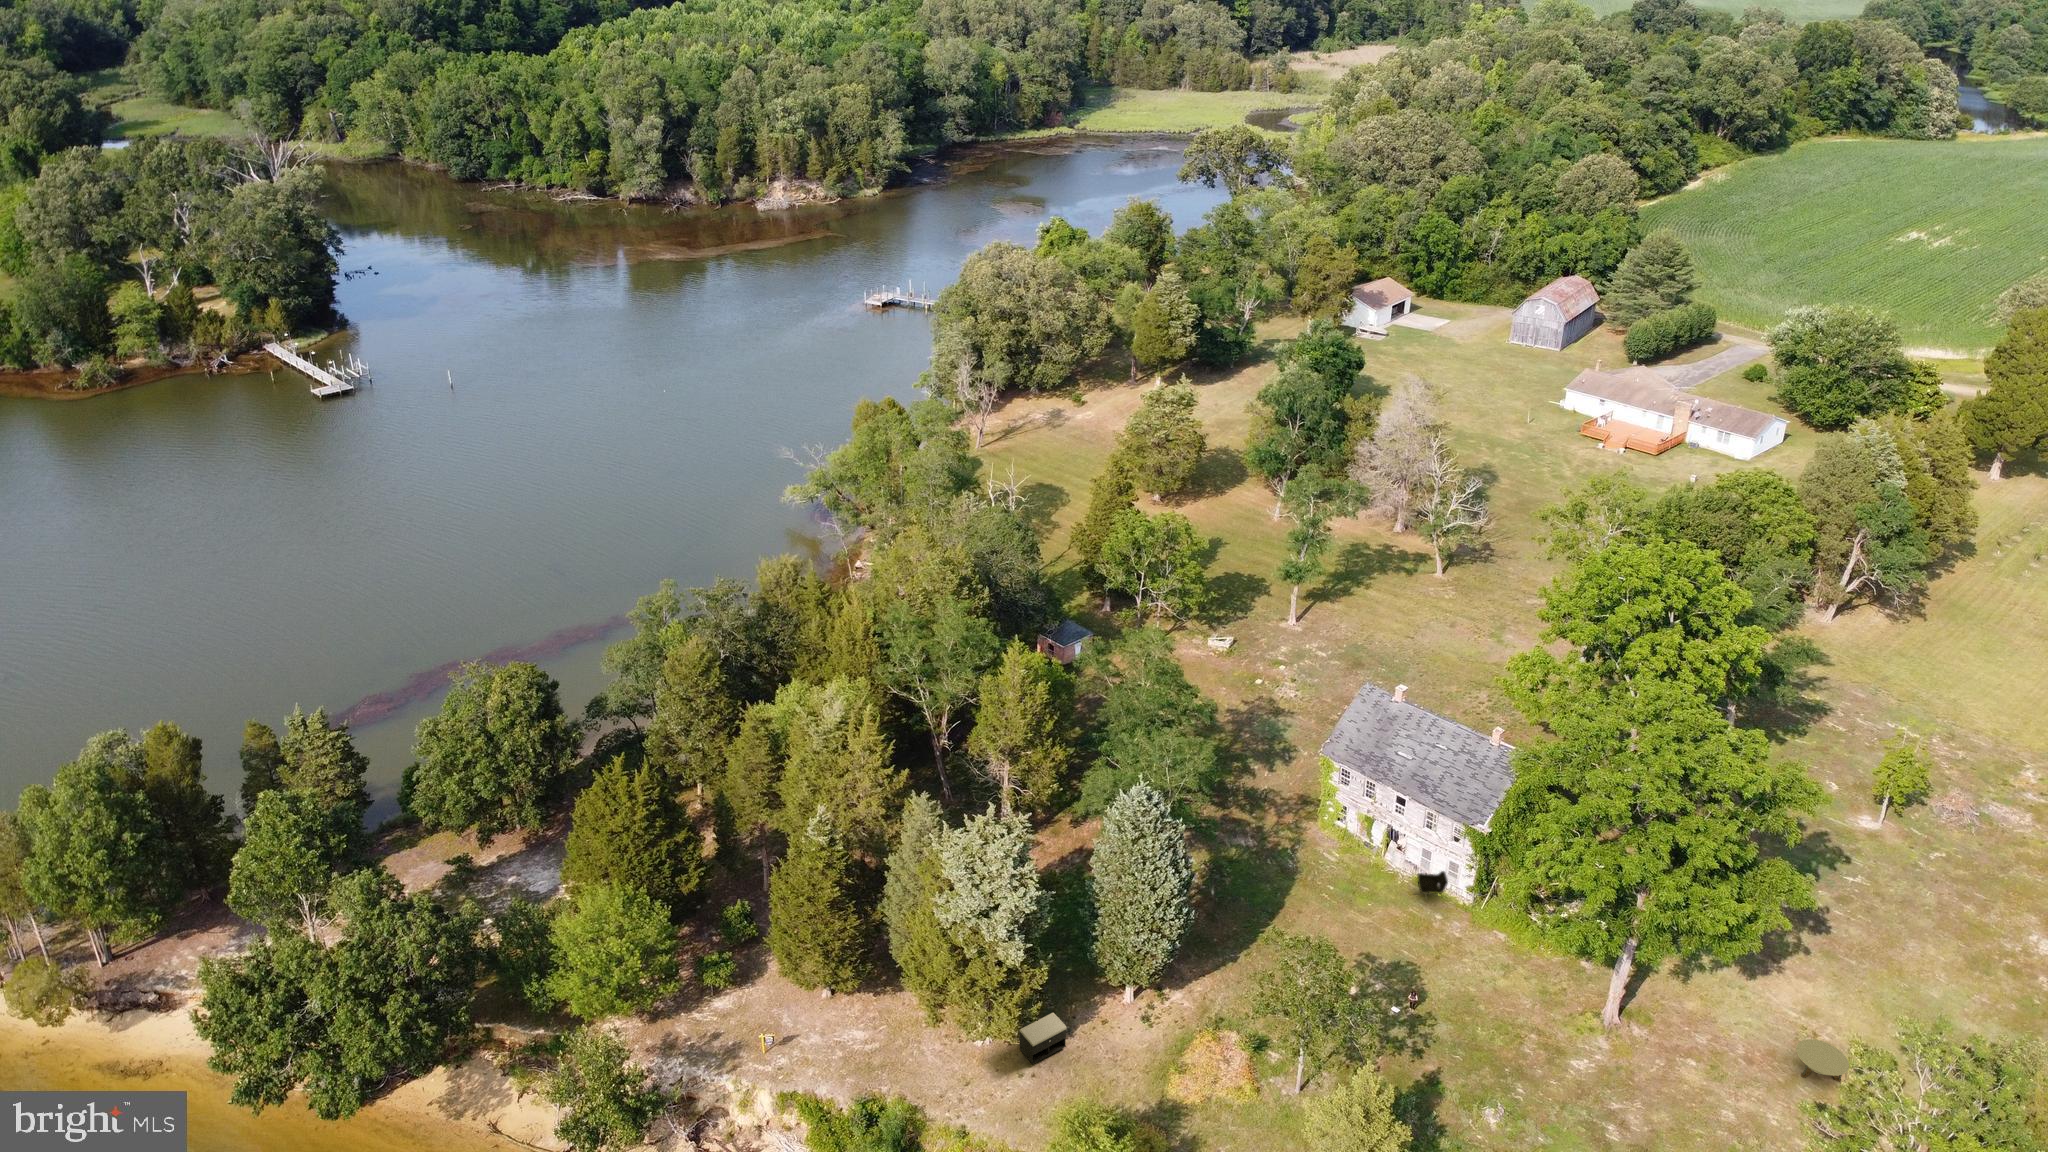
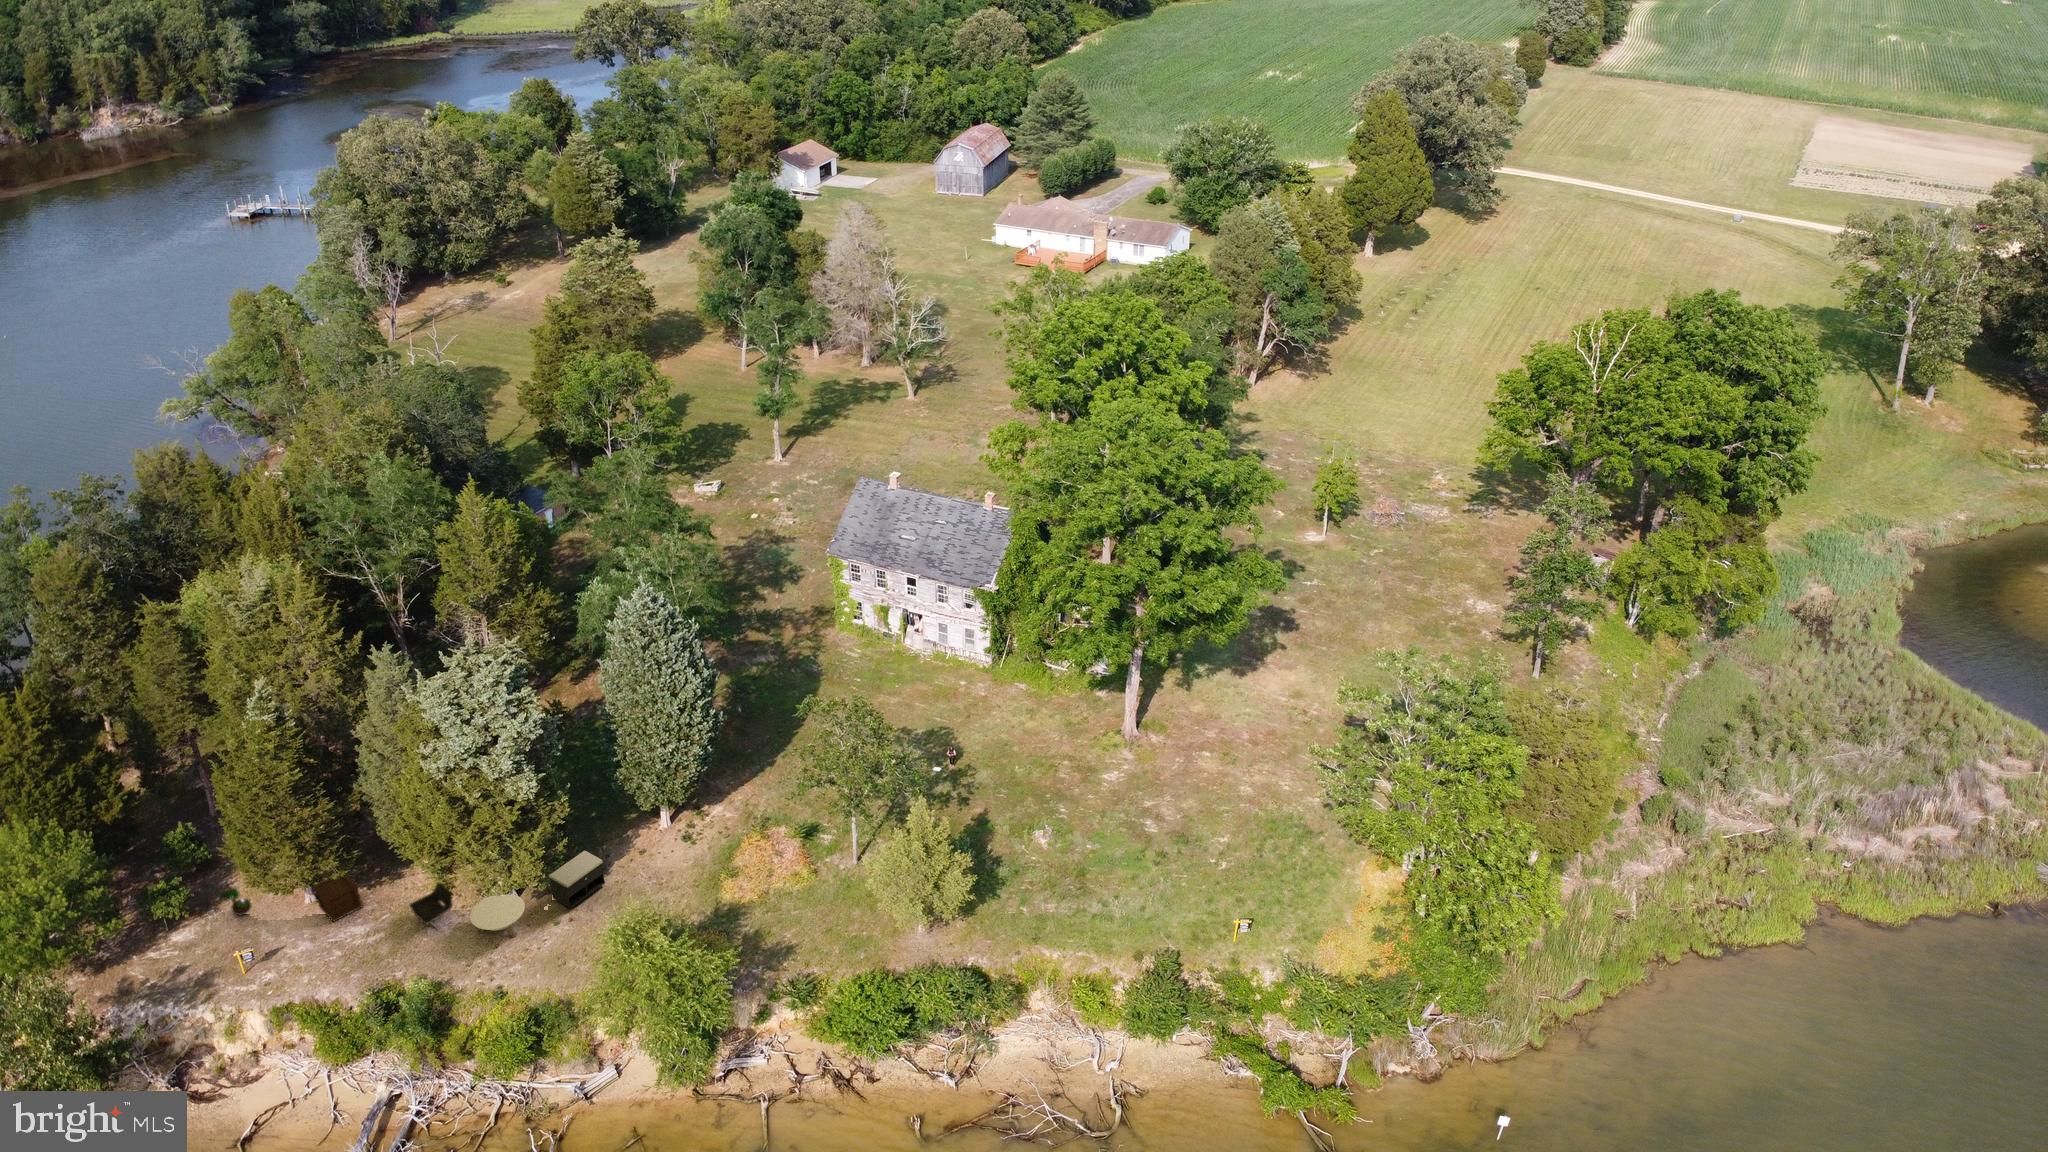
lounge chair: present [1418,871,1448,896] -> present [410,883,452,929]
potted tree: none [764,965,788,992] -> present [219,887,251,915]
wooden crate: none [834,975,869,1019] -> present [313,874,363,922]
round table: present [1796,1039,1849,1082] -> present [470,894,525,937]

